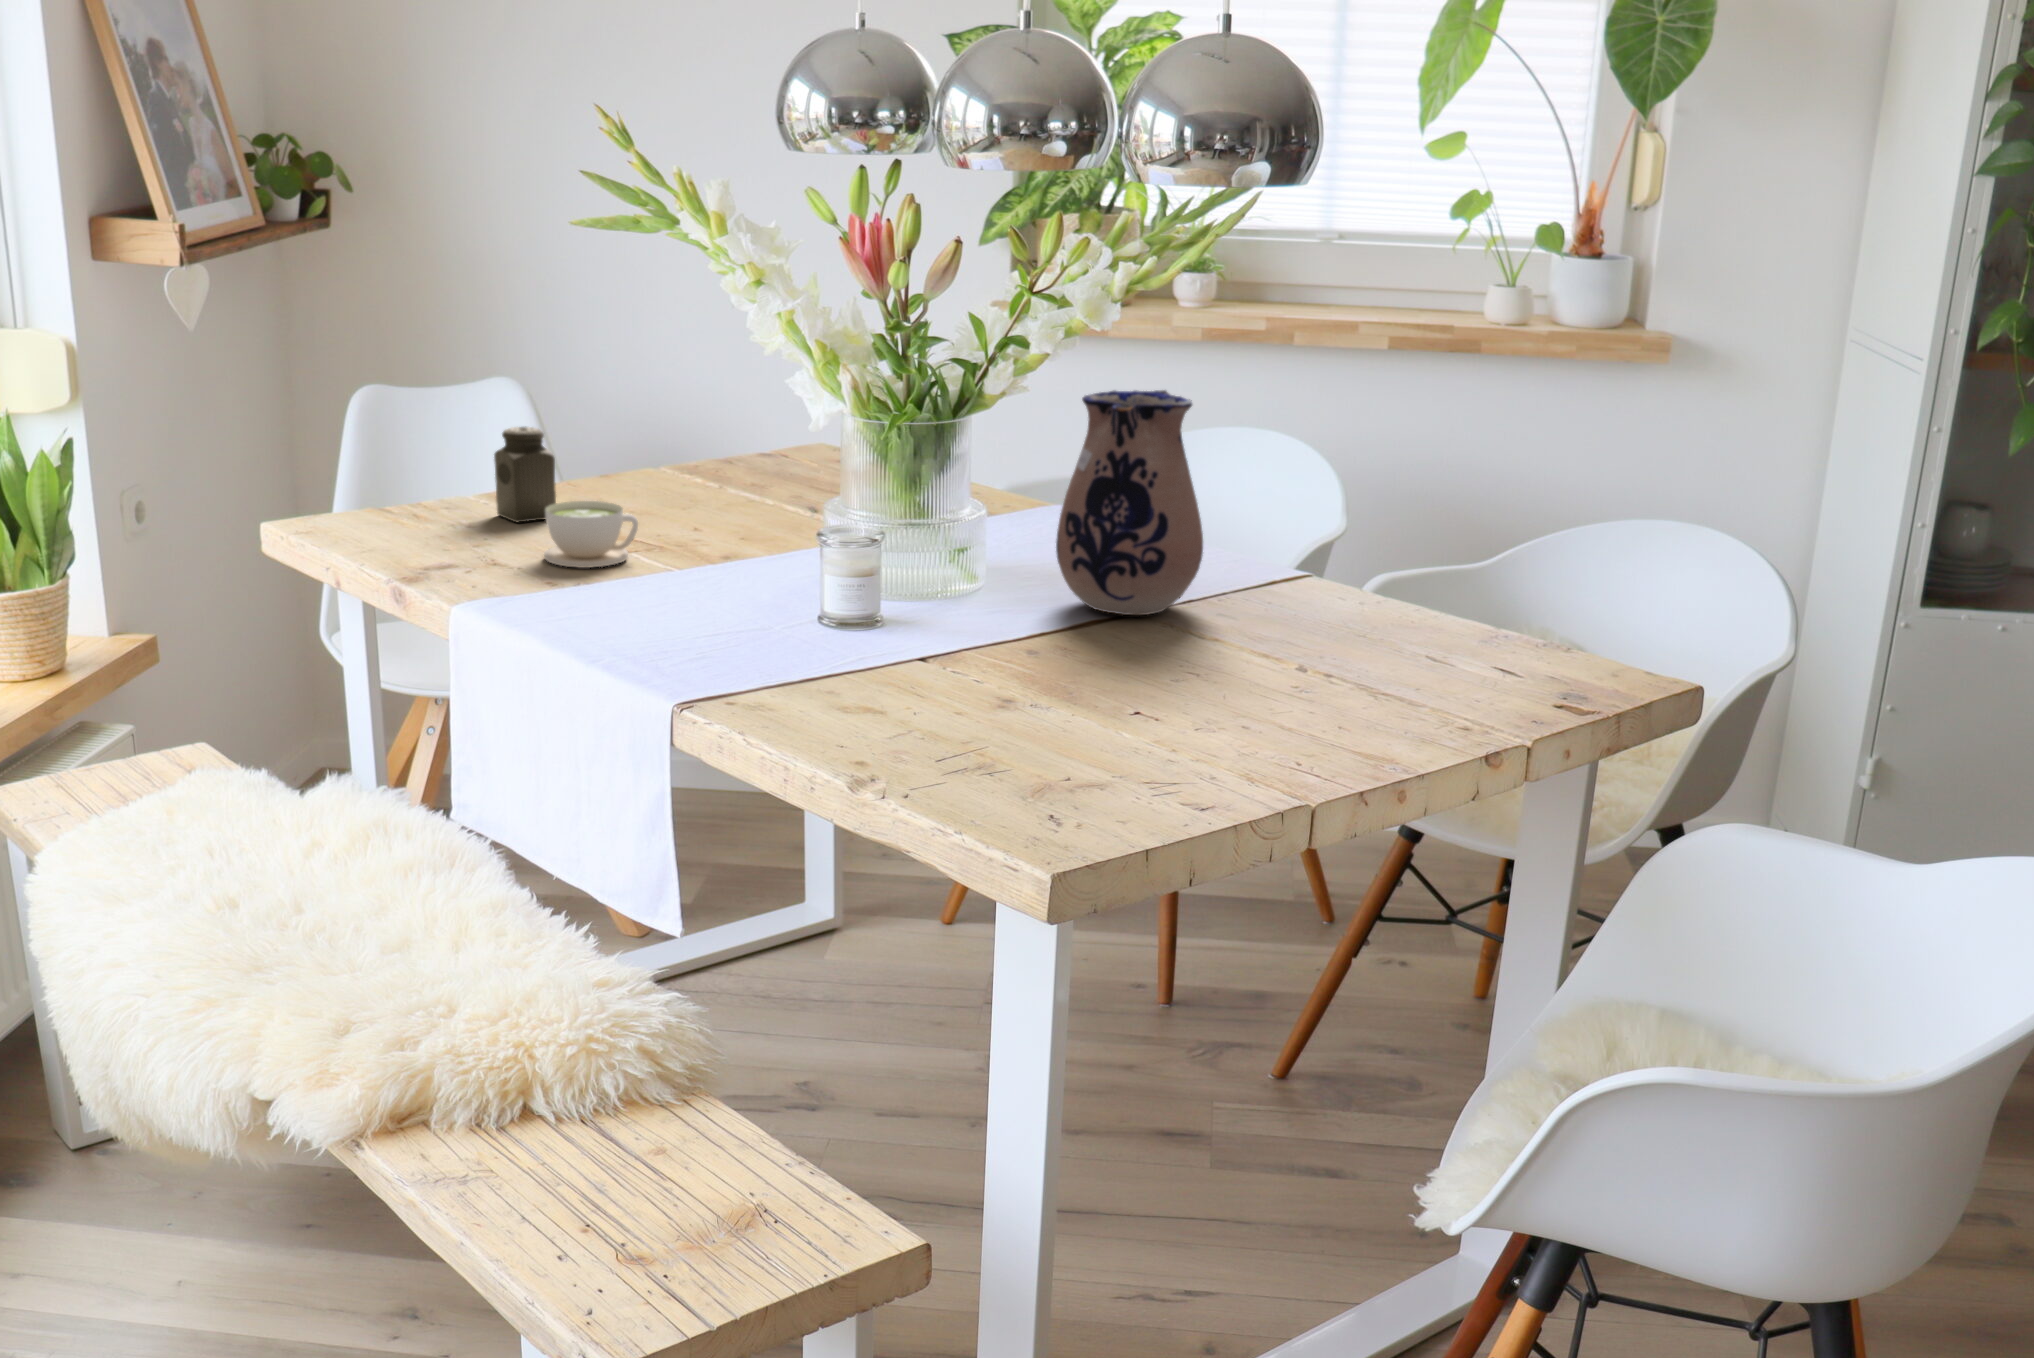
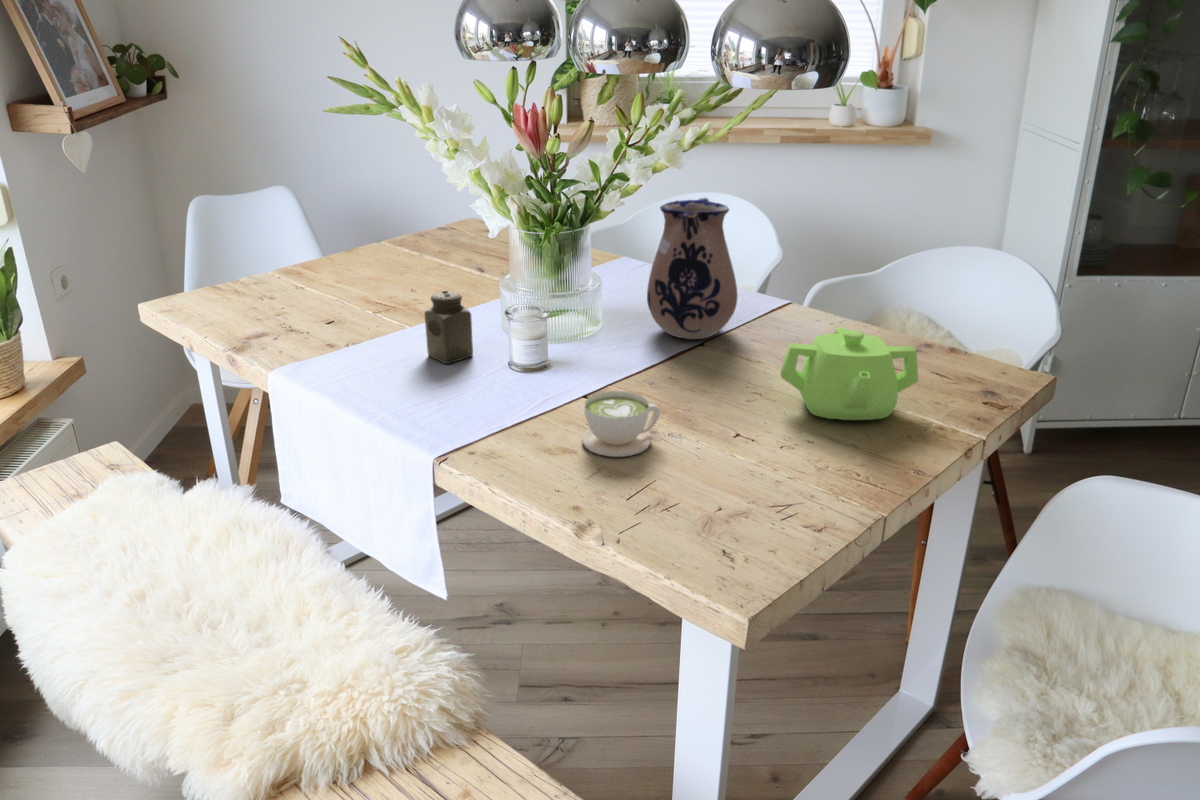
salt shaker: present [494,427,556,522] -> present [425,291,473,364]
coffee cup: present [544,501,638,568] -> present [582,391,660,457]
teapot: none [1224,580,1440,721] -> present [781,327,919,420]

